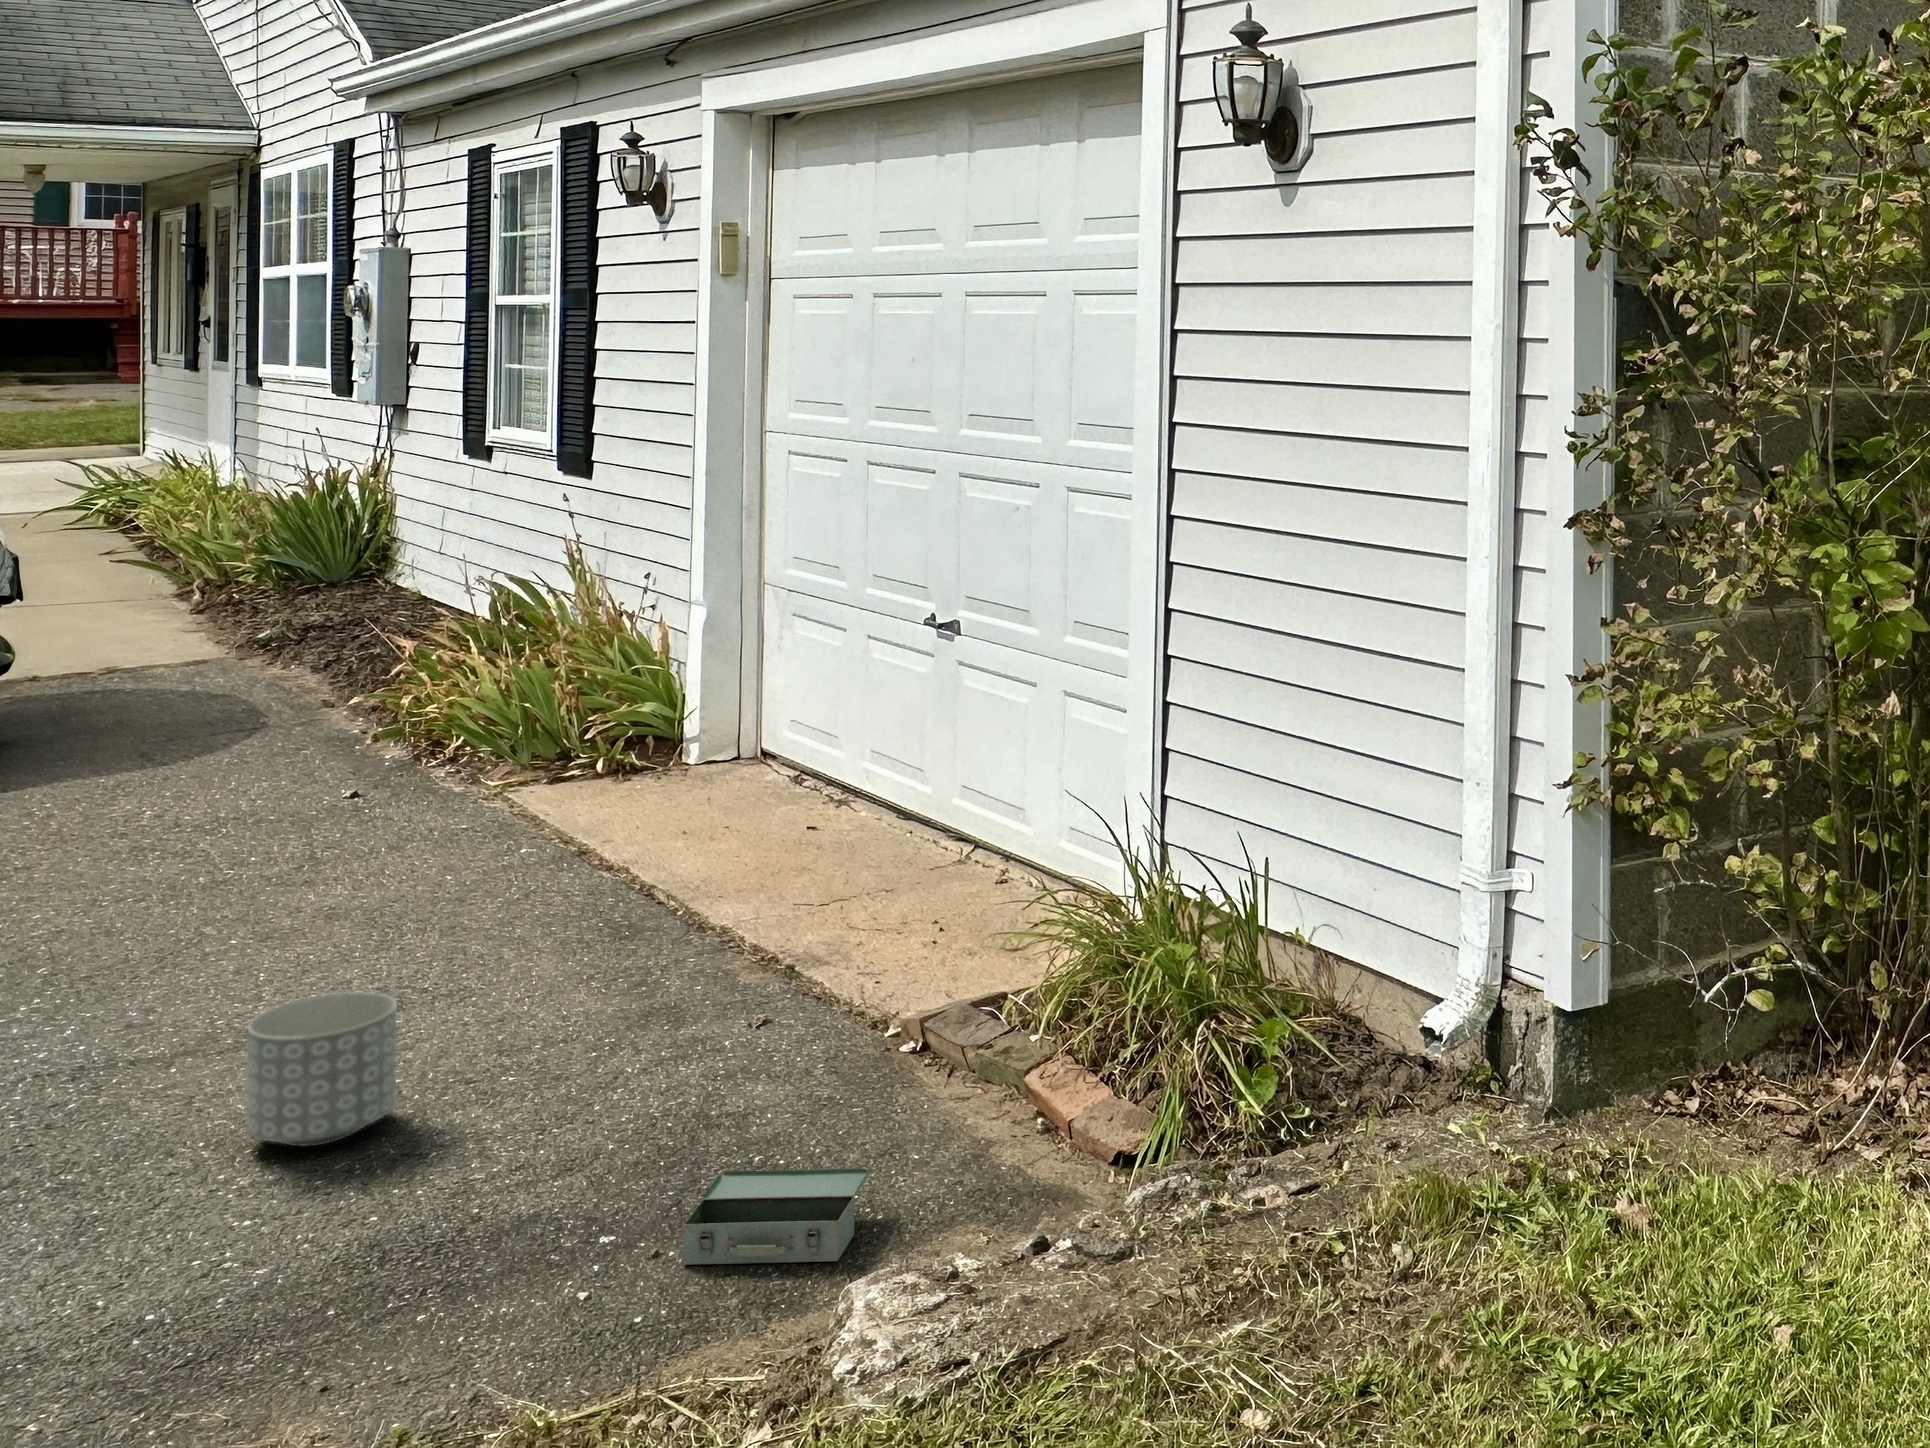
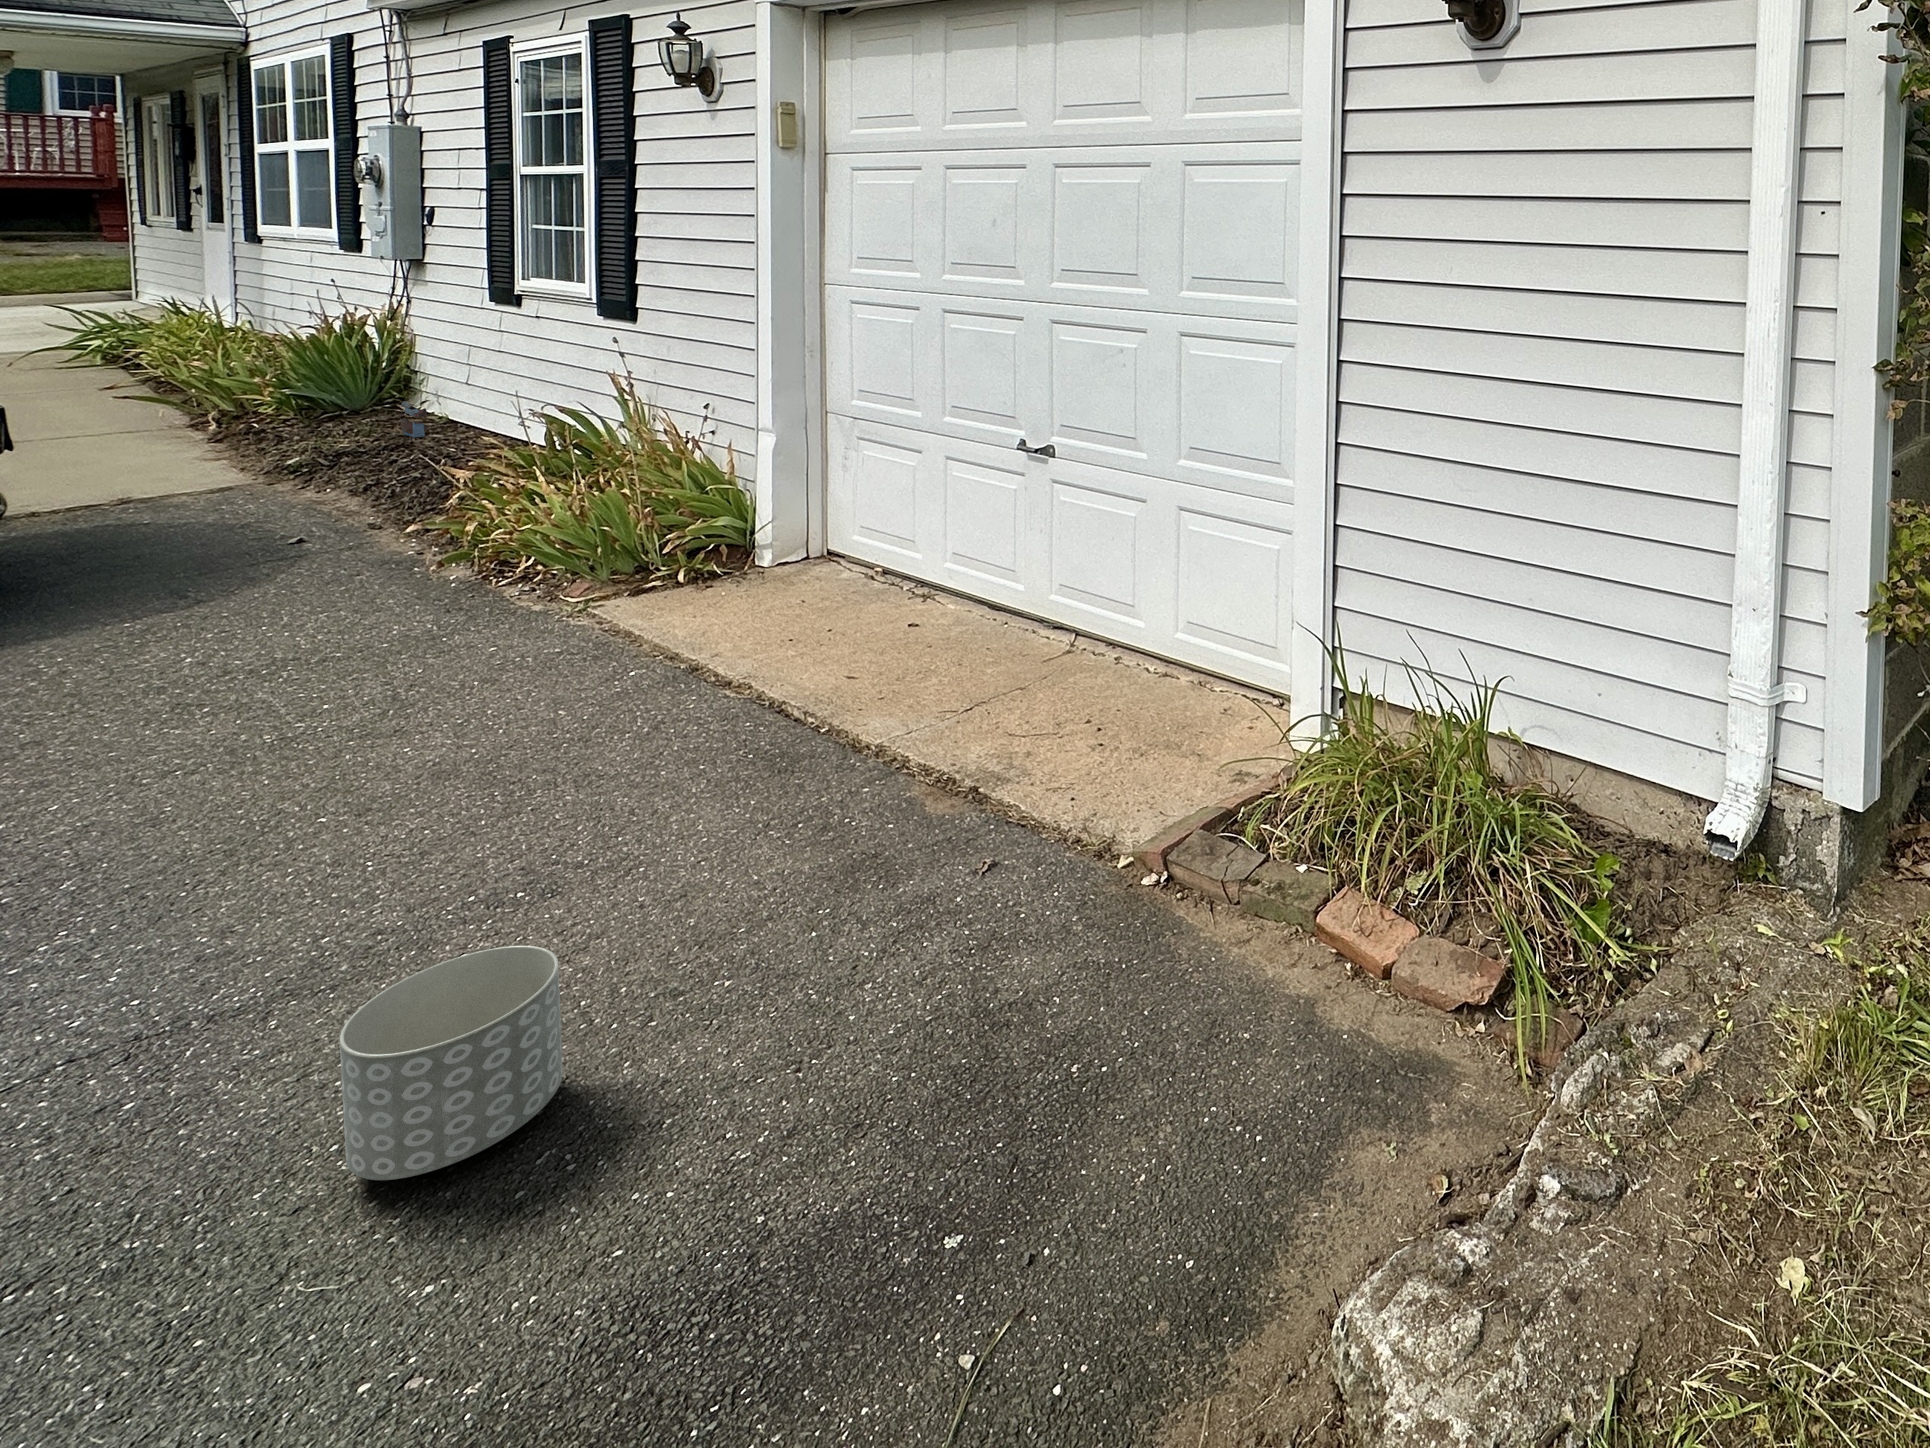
watering can: none [373,572,398,615] -> present [401,401,427,438]
toolbox: present [683,1168,869,1265] -> none [1034,1089,1225,1283]

